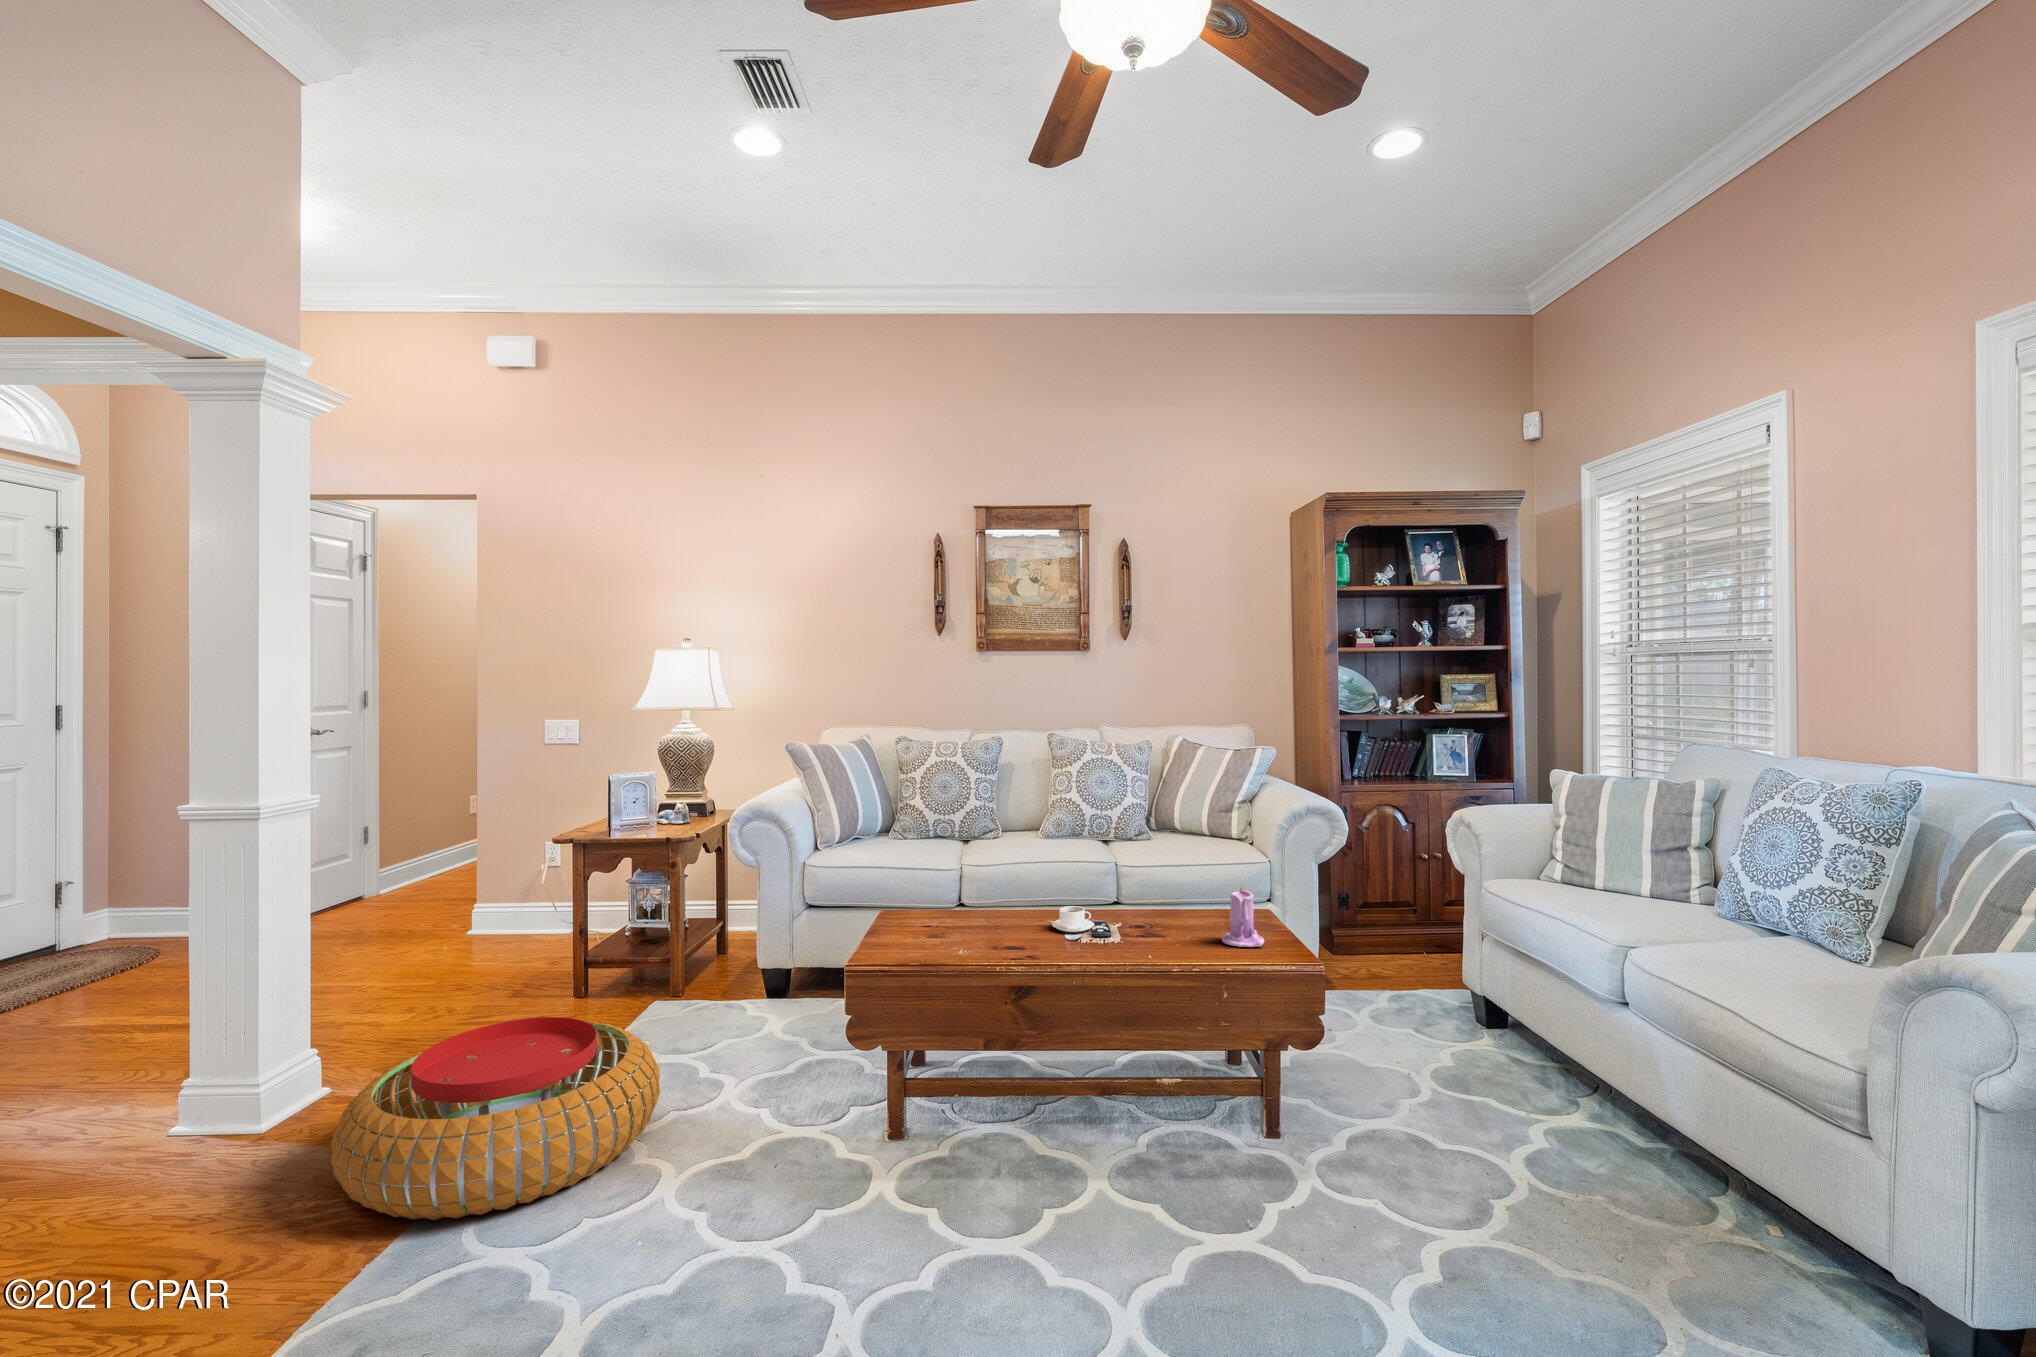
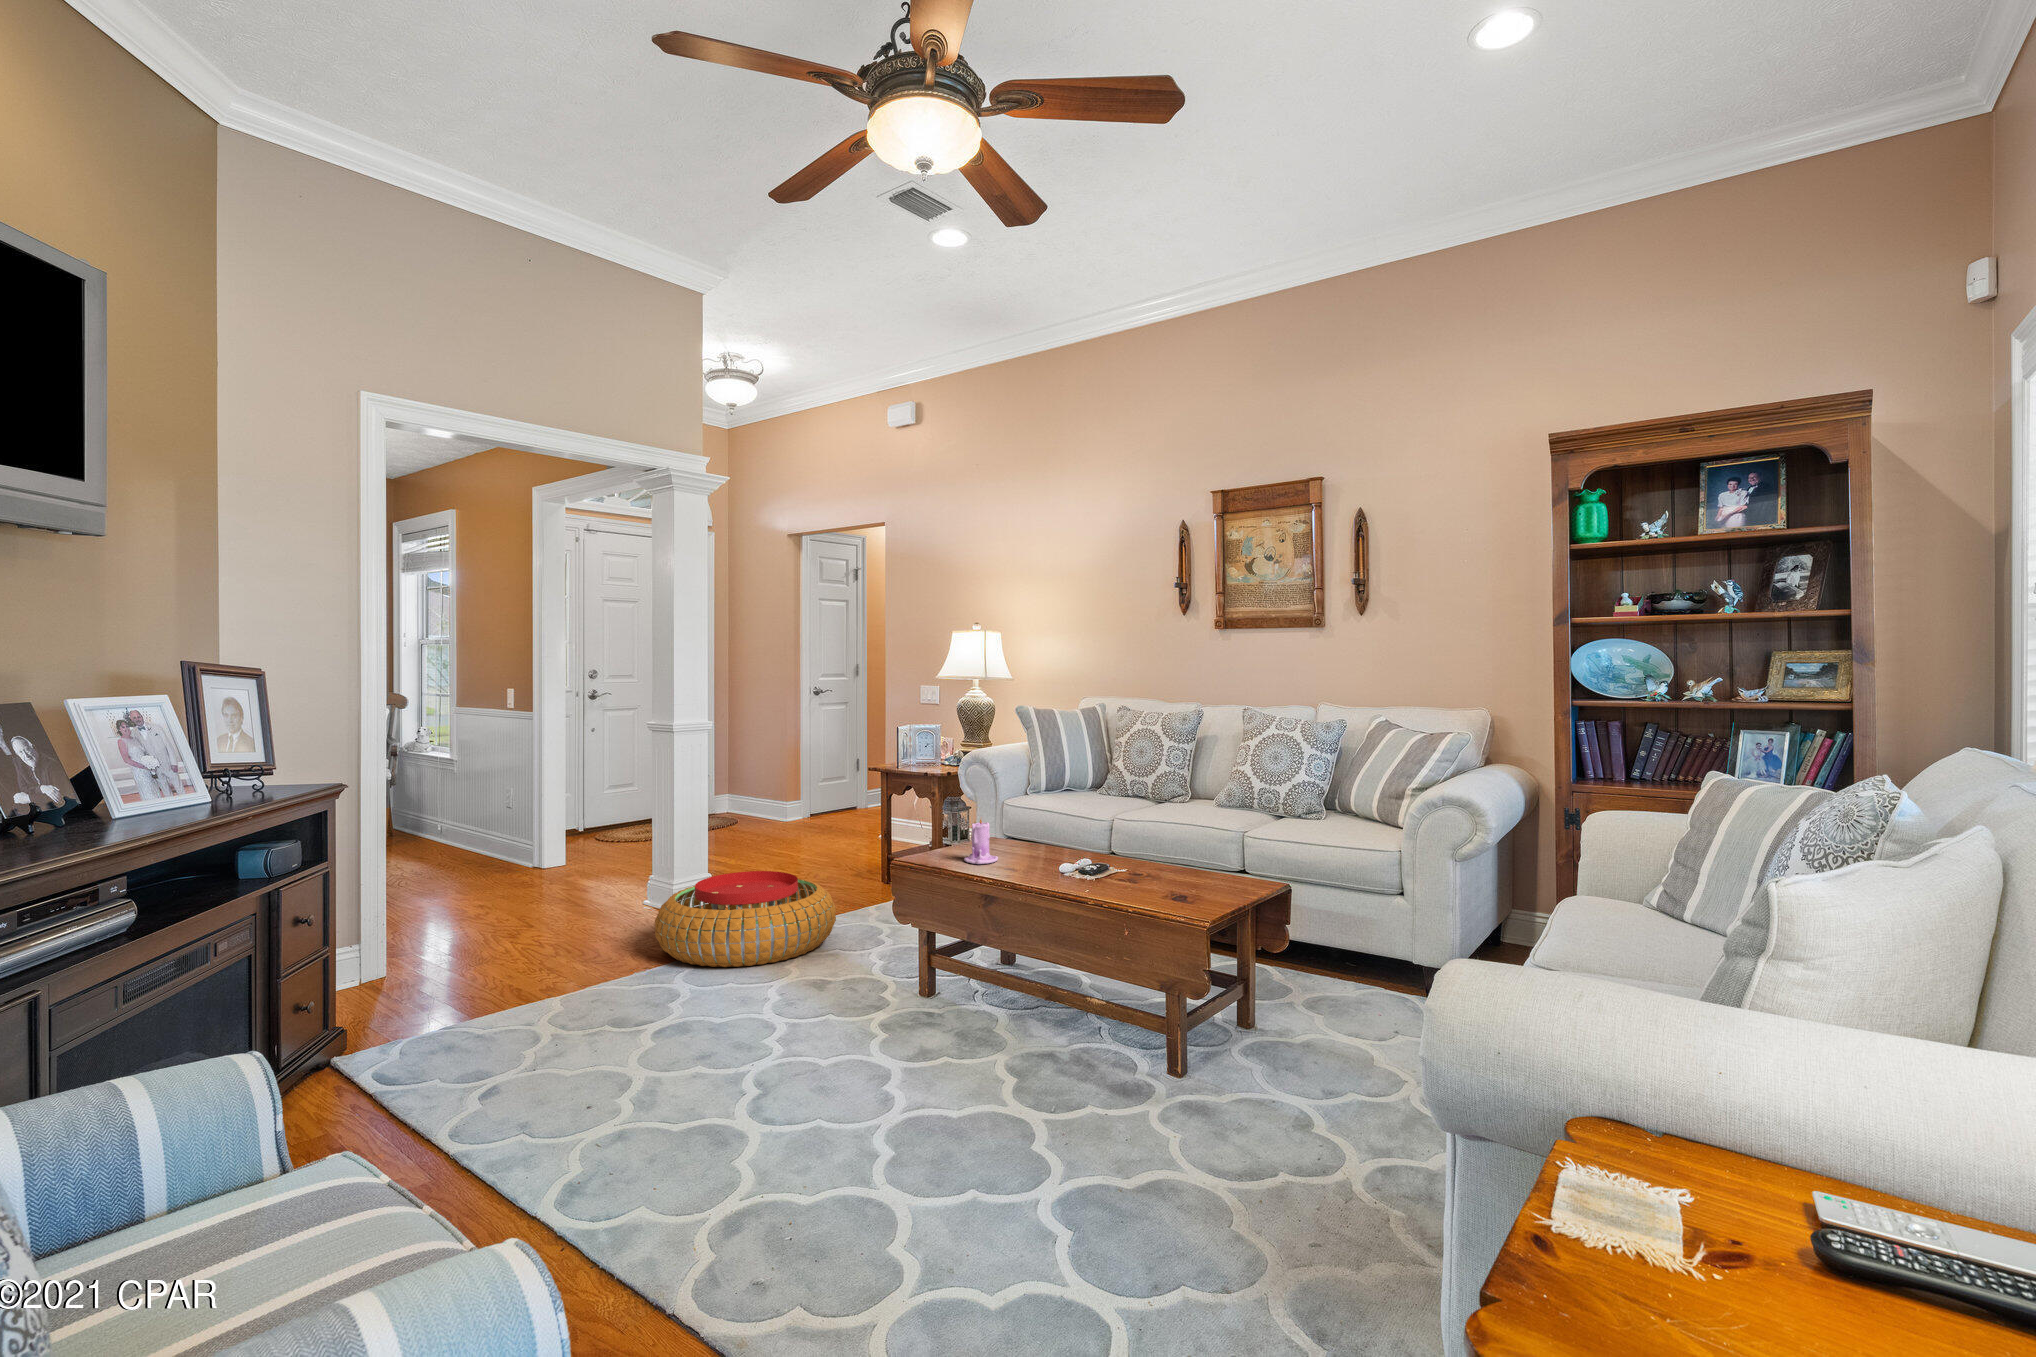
candle: present [1222,886,1264,947] -> present [964,819,998,864]
coffee cup: present [1052,906,1094,932] -> none [1060,846,1096,866]

